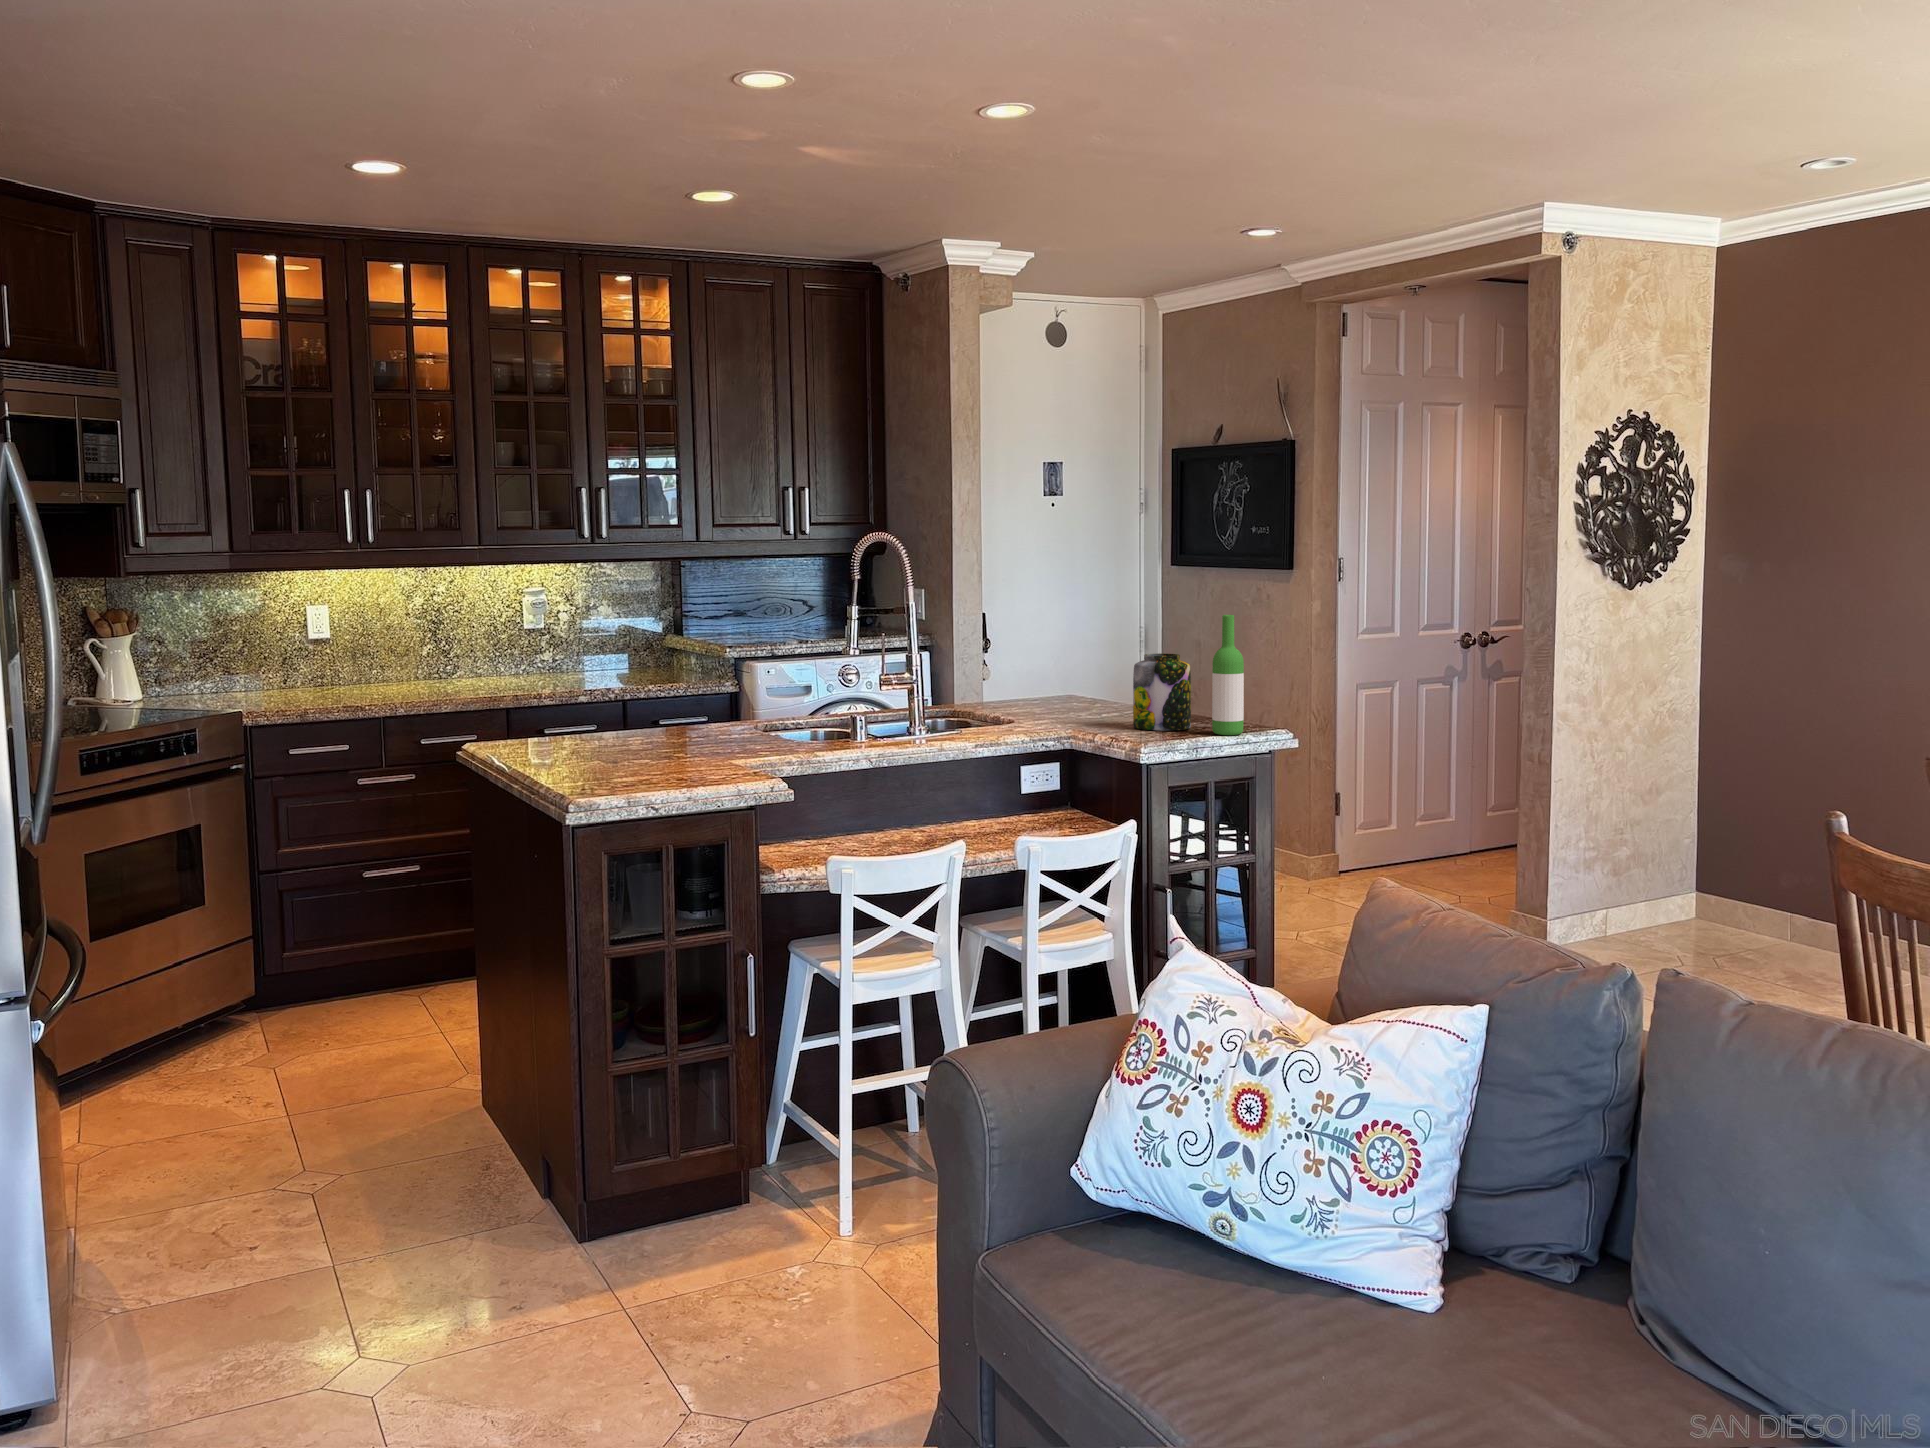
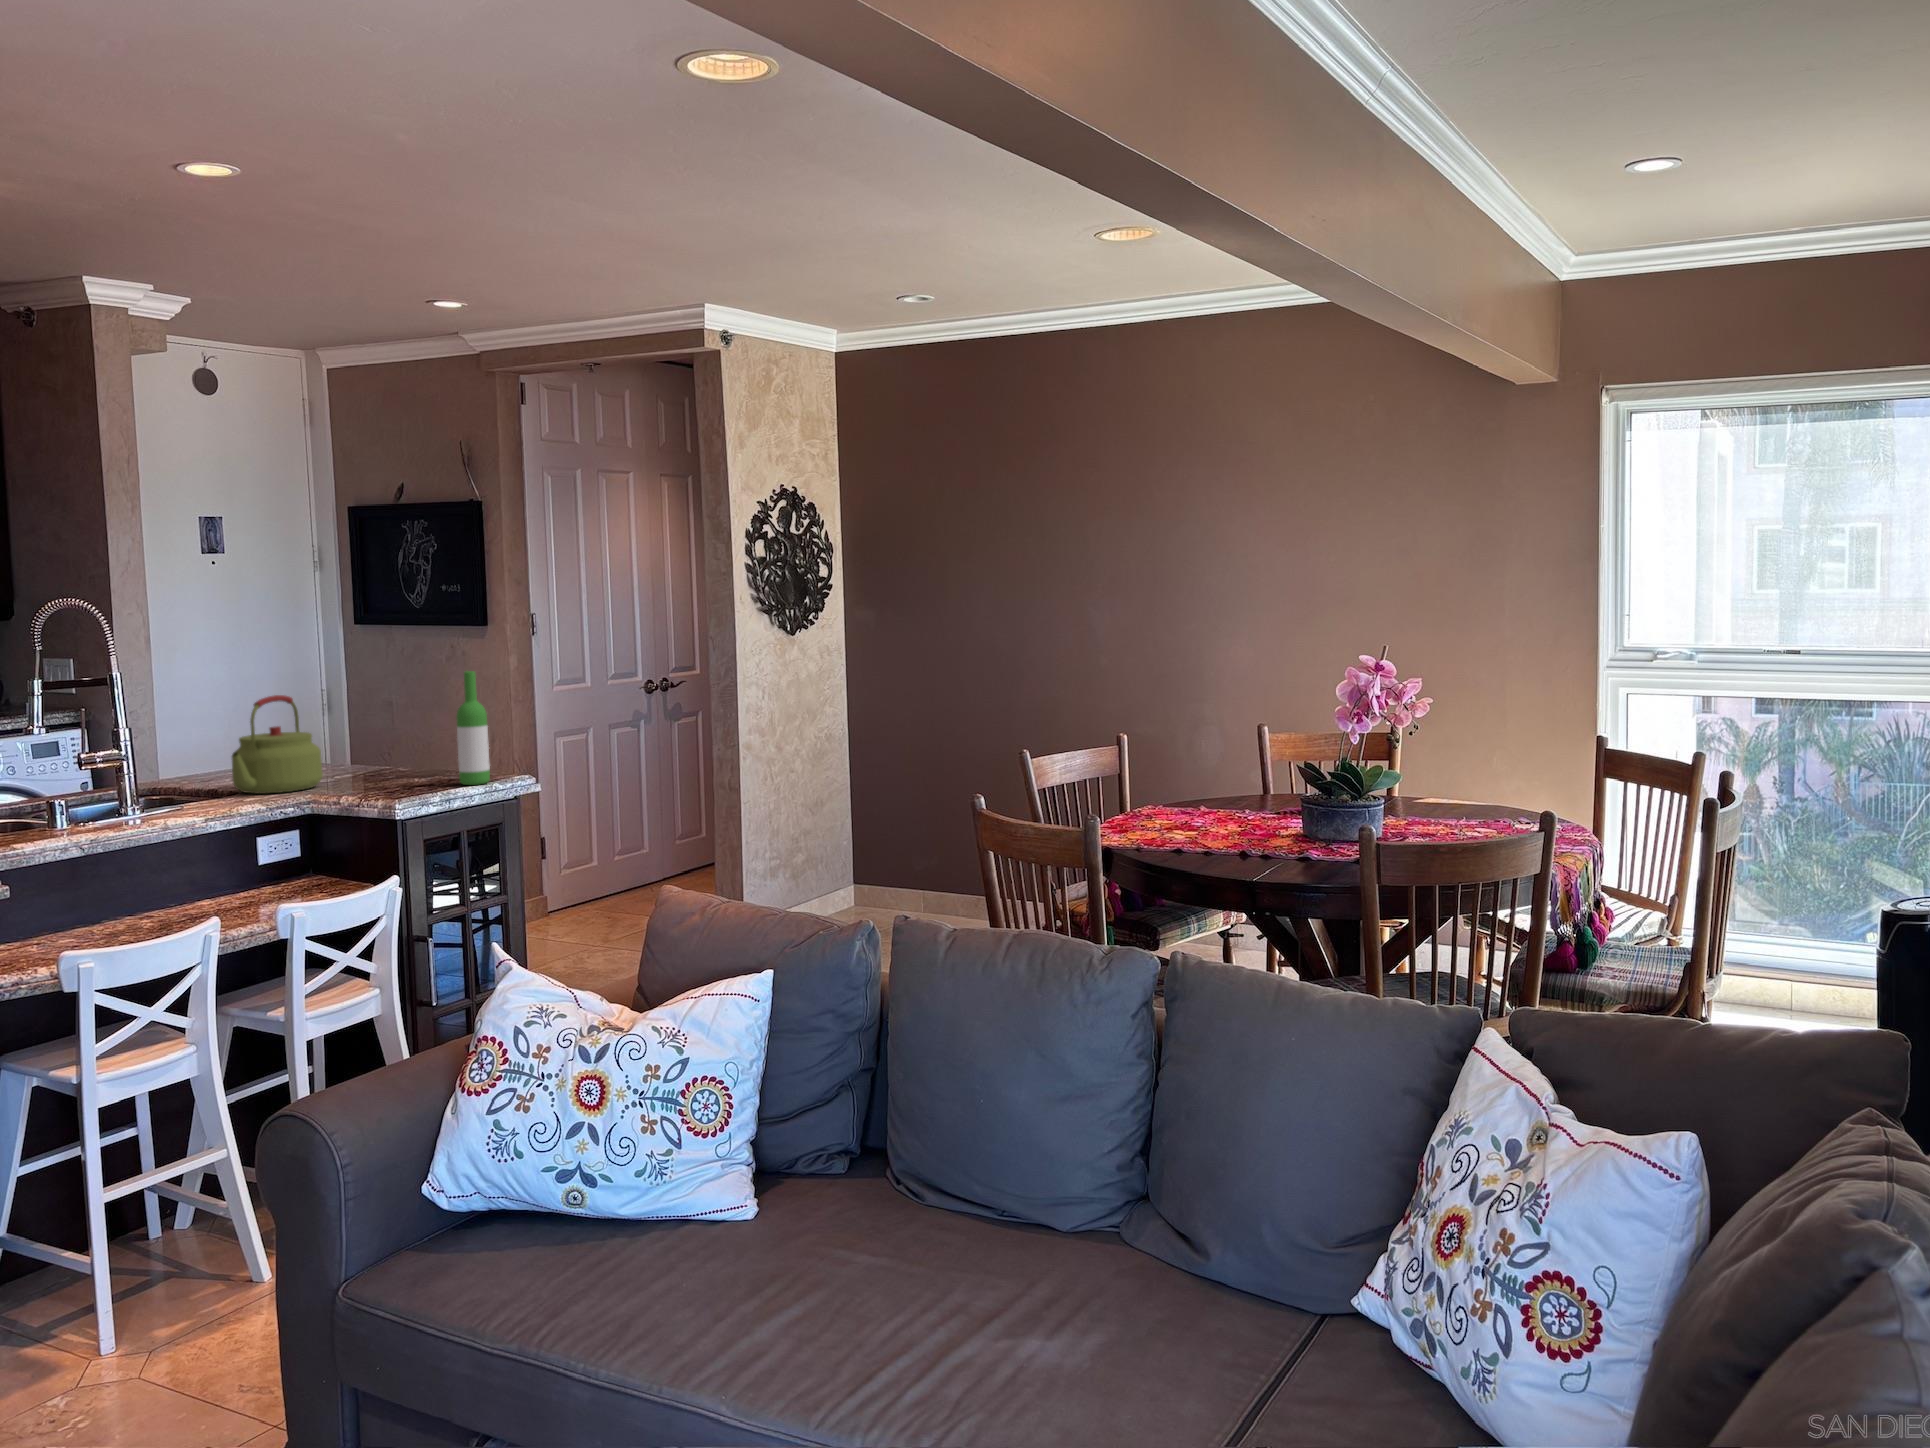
kettle: none [1006,631,1089,726] -> present [232,695,323,794]
jar: present [1133,653,1191,731] -> none [372,711,435,787]

